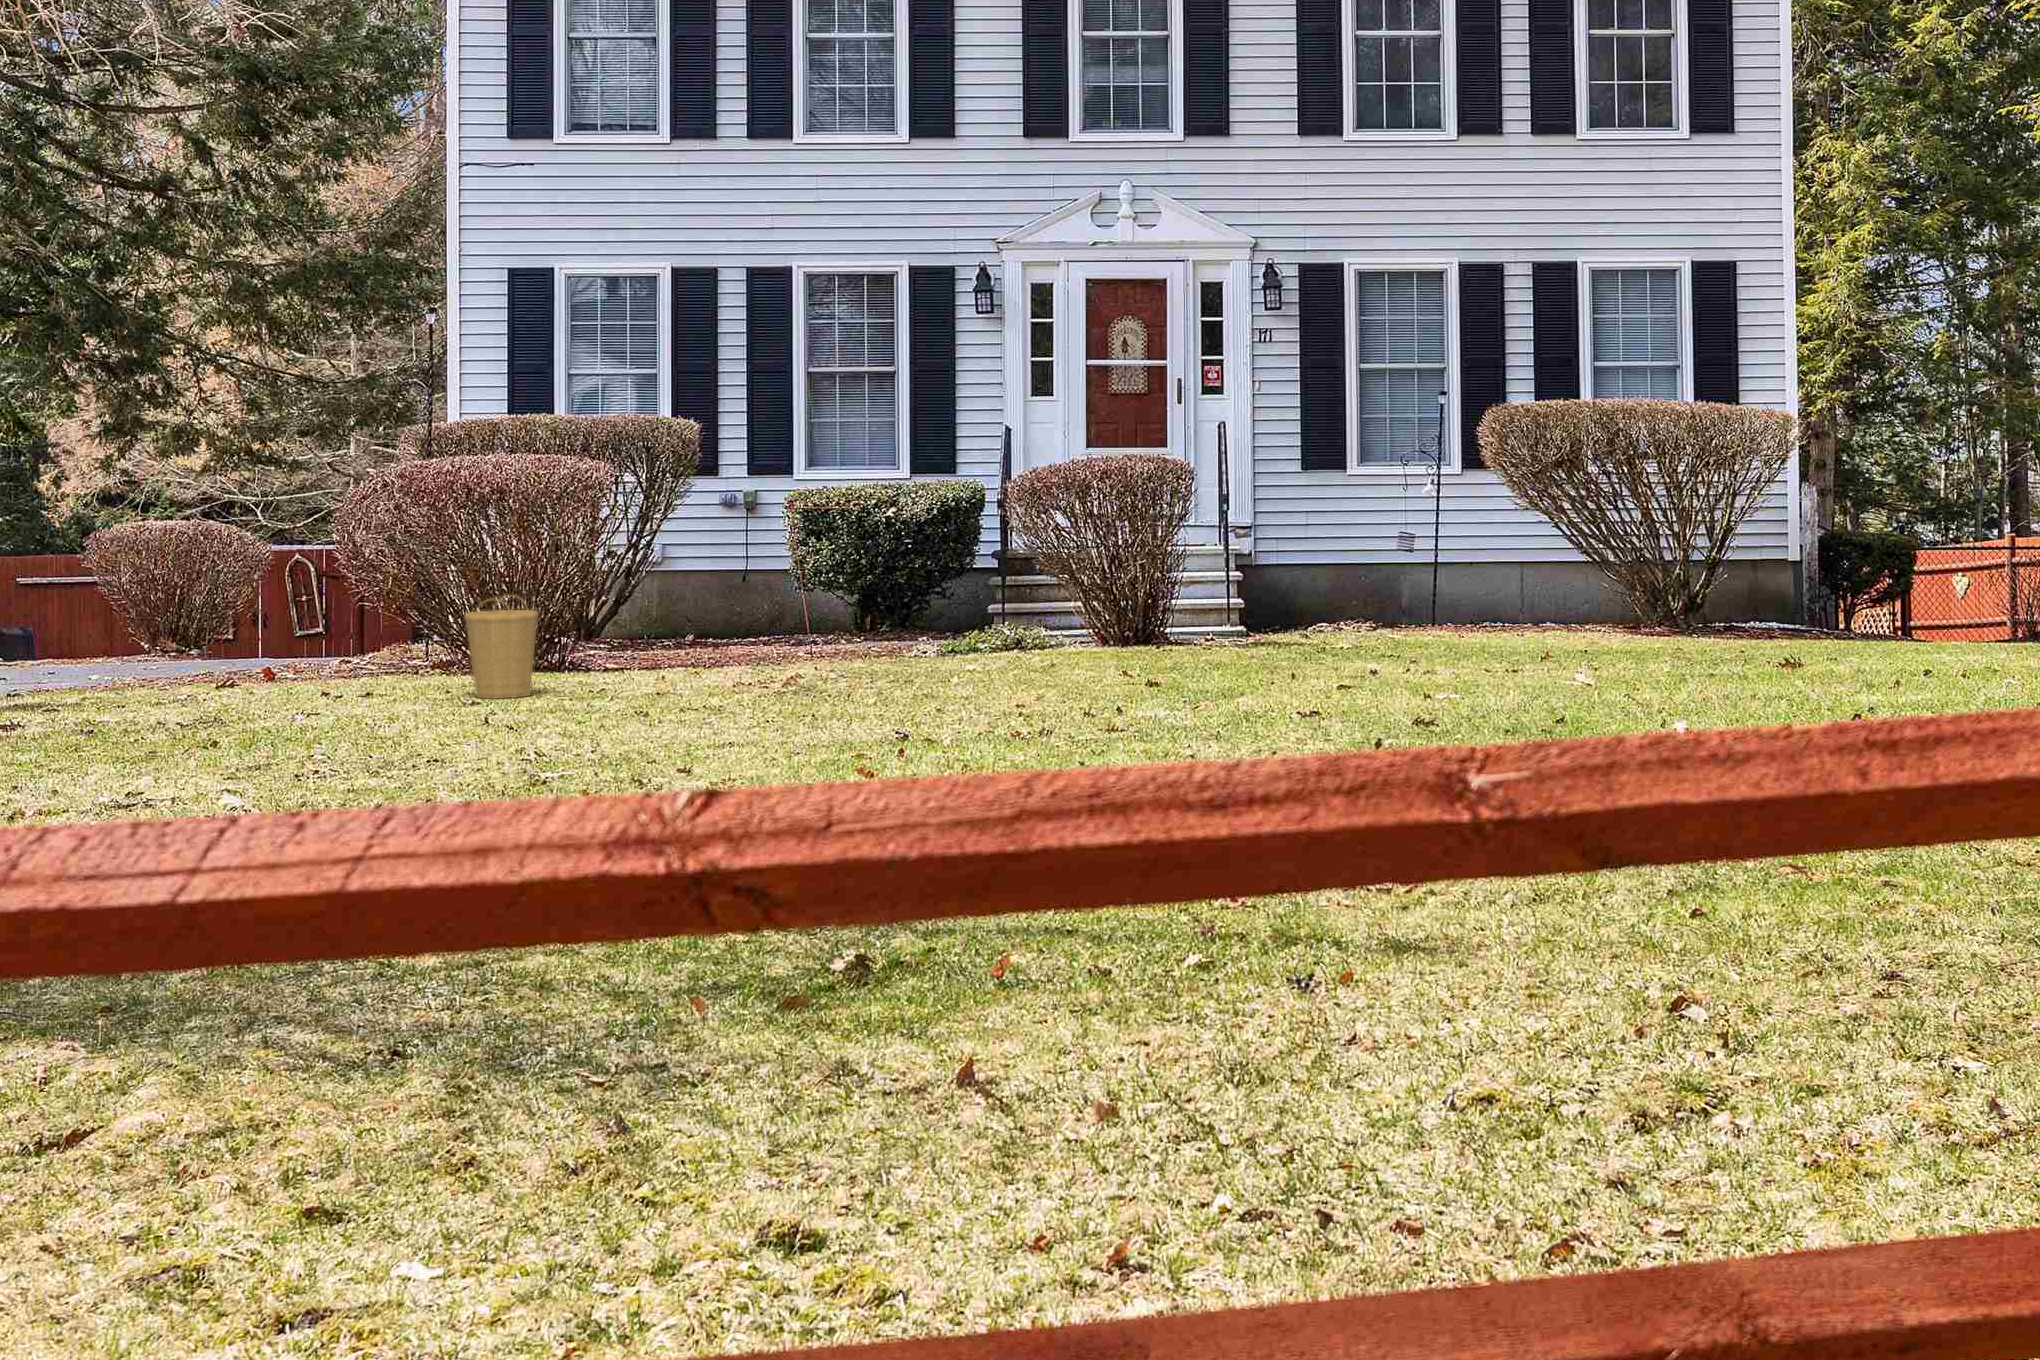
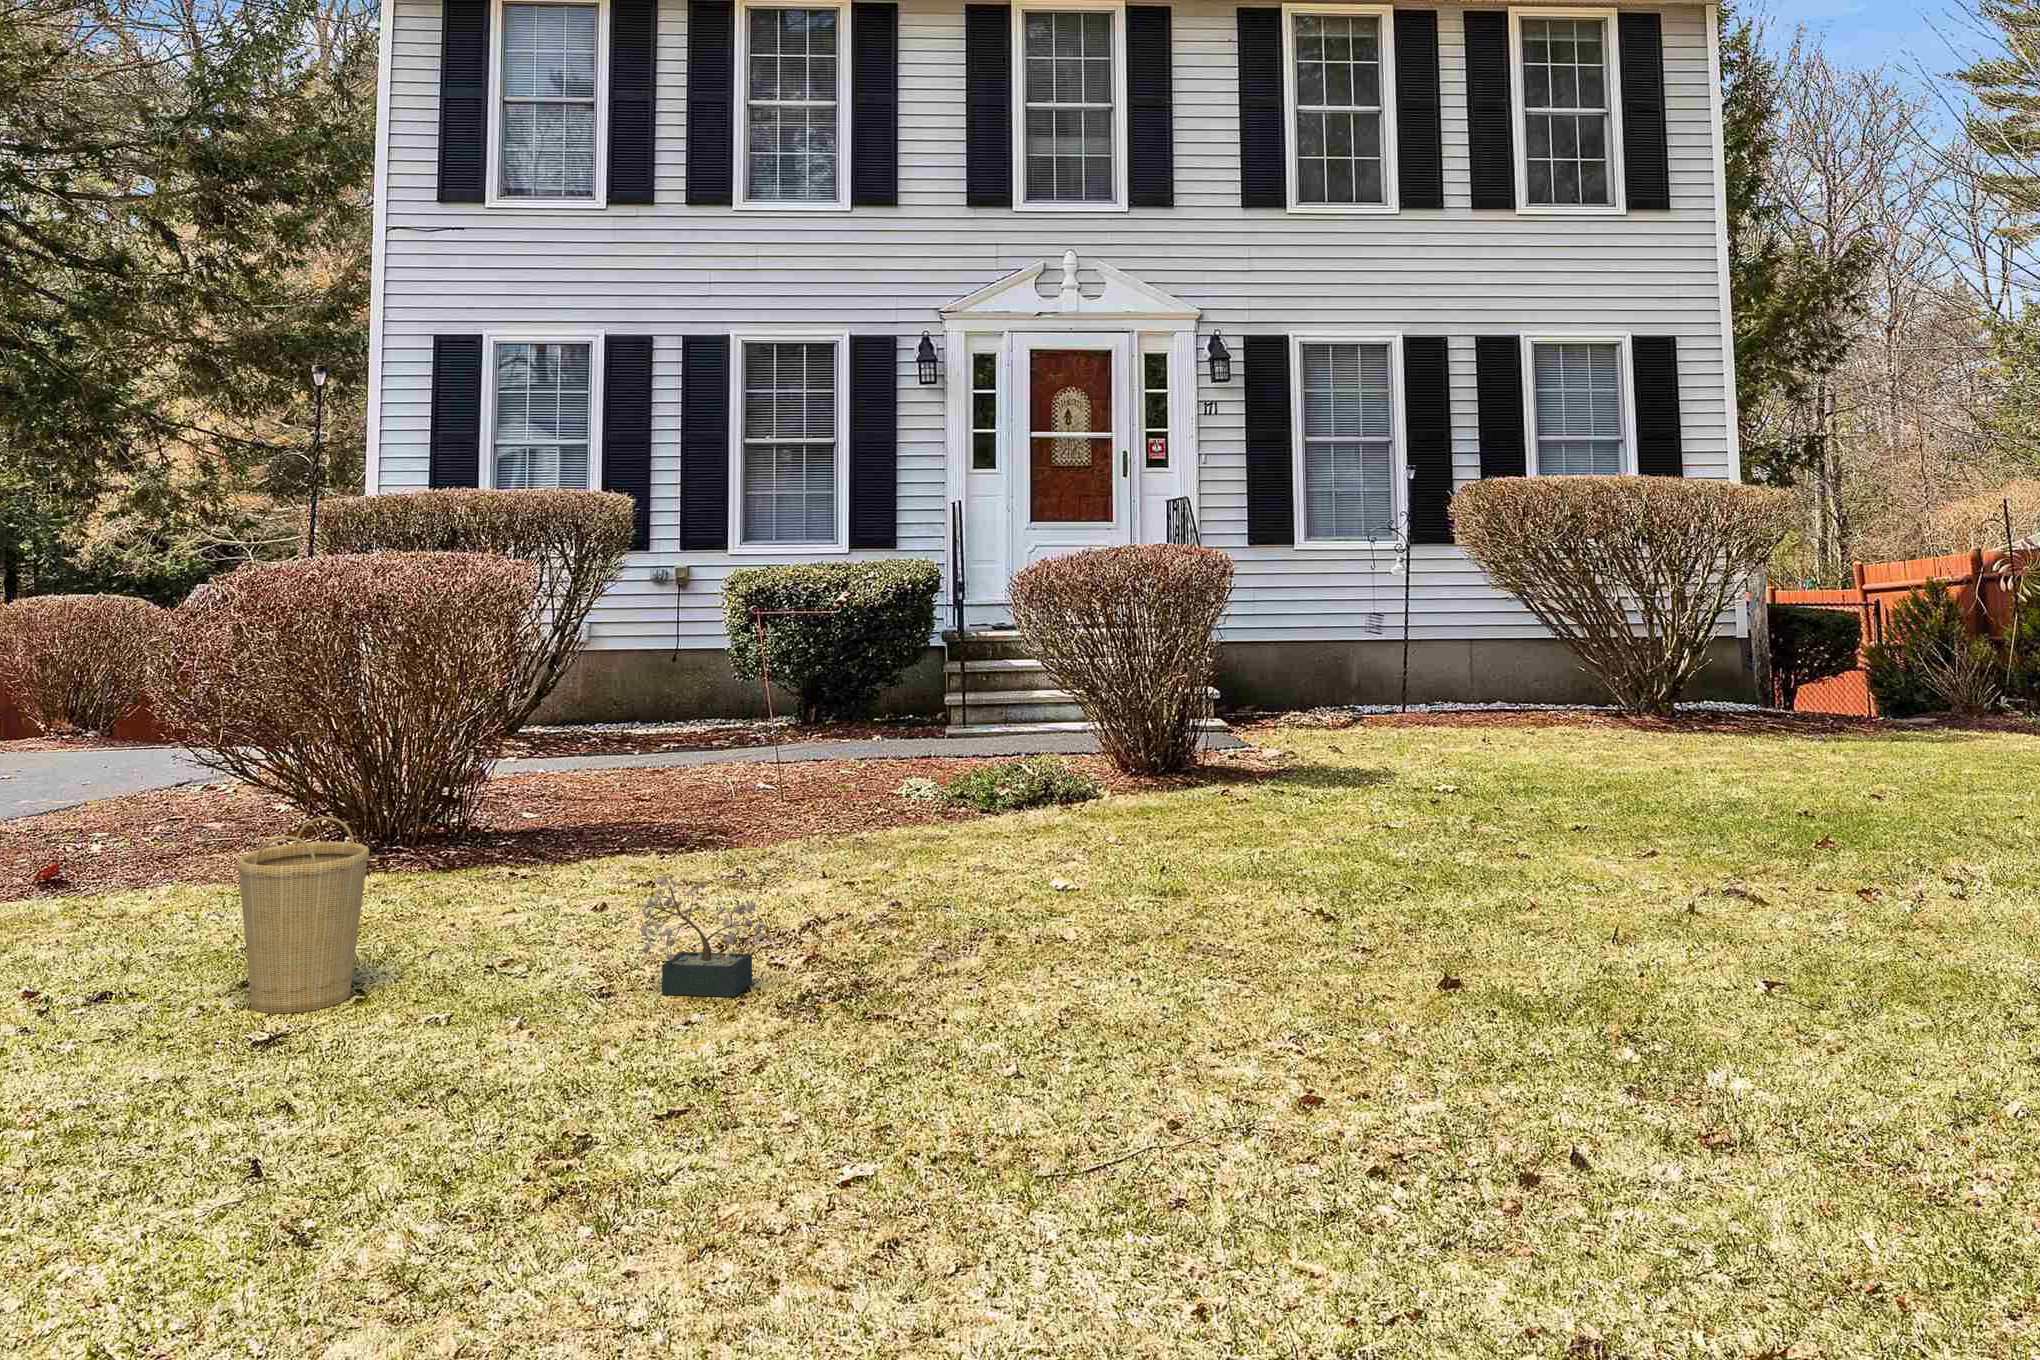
decorative plant: none [695,628,774,694] -> present [636,874,767,997]

